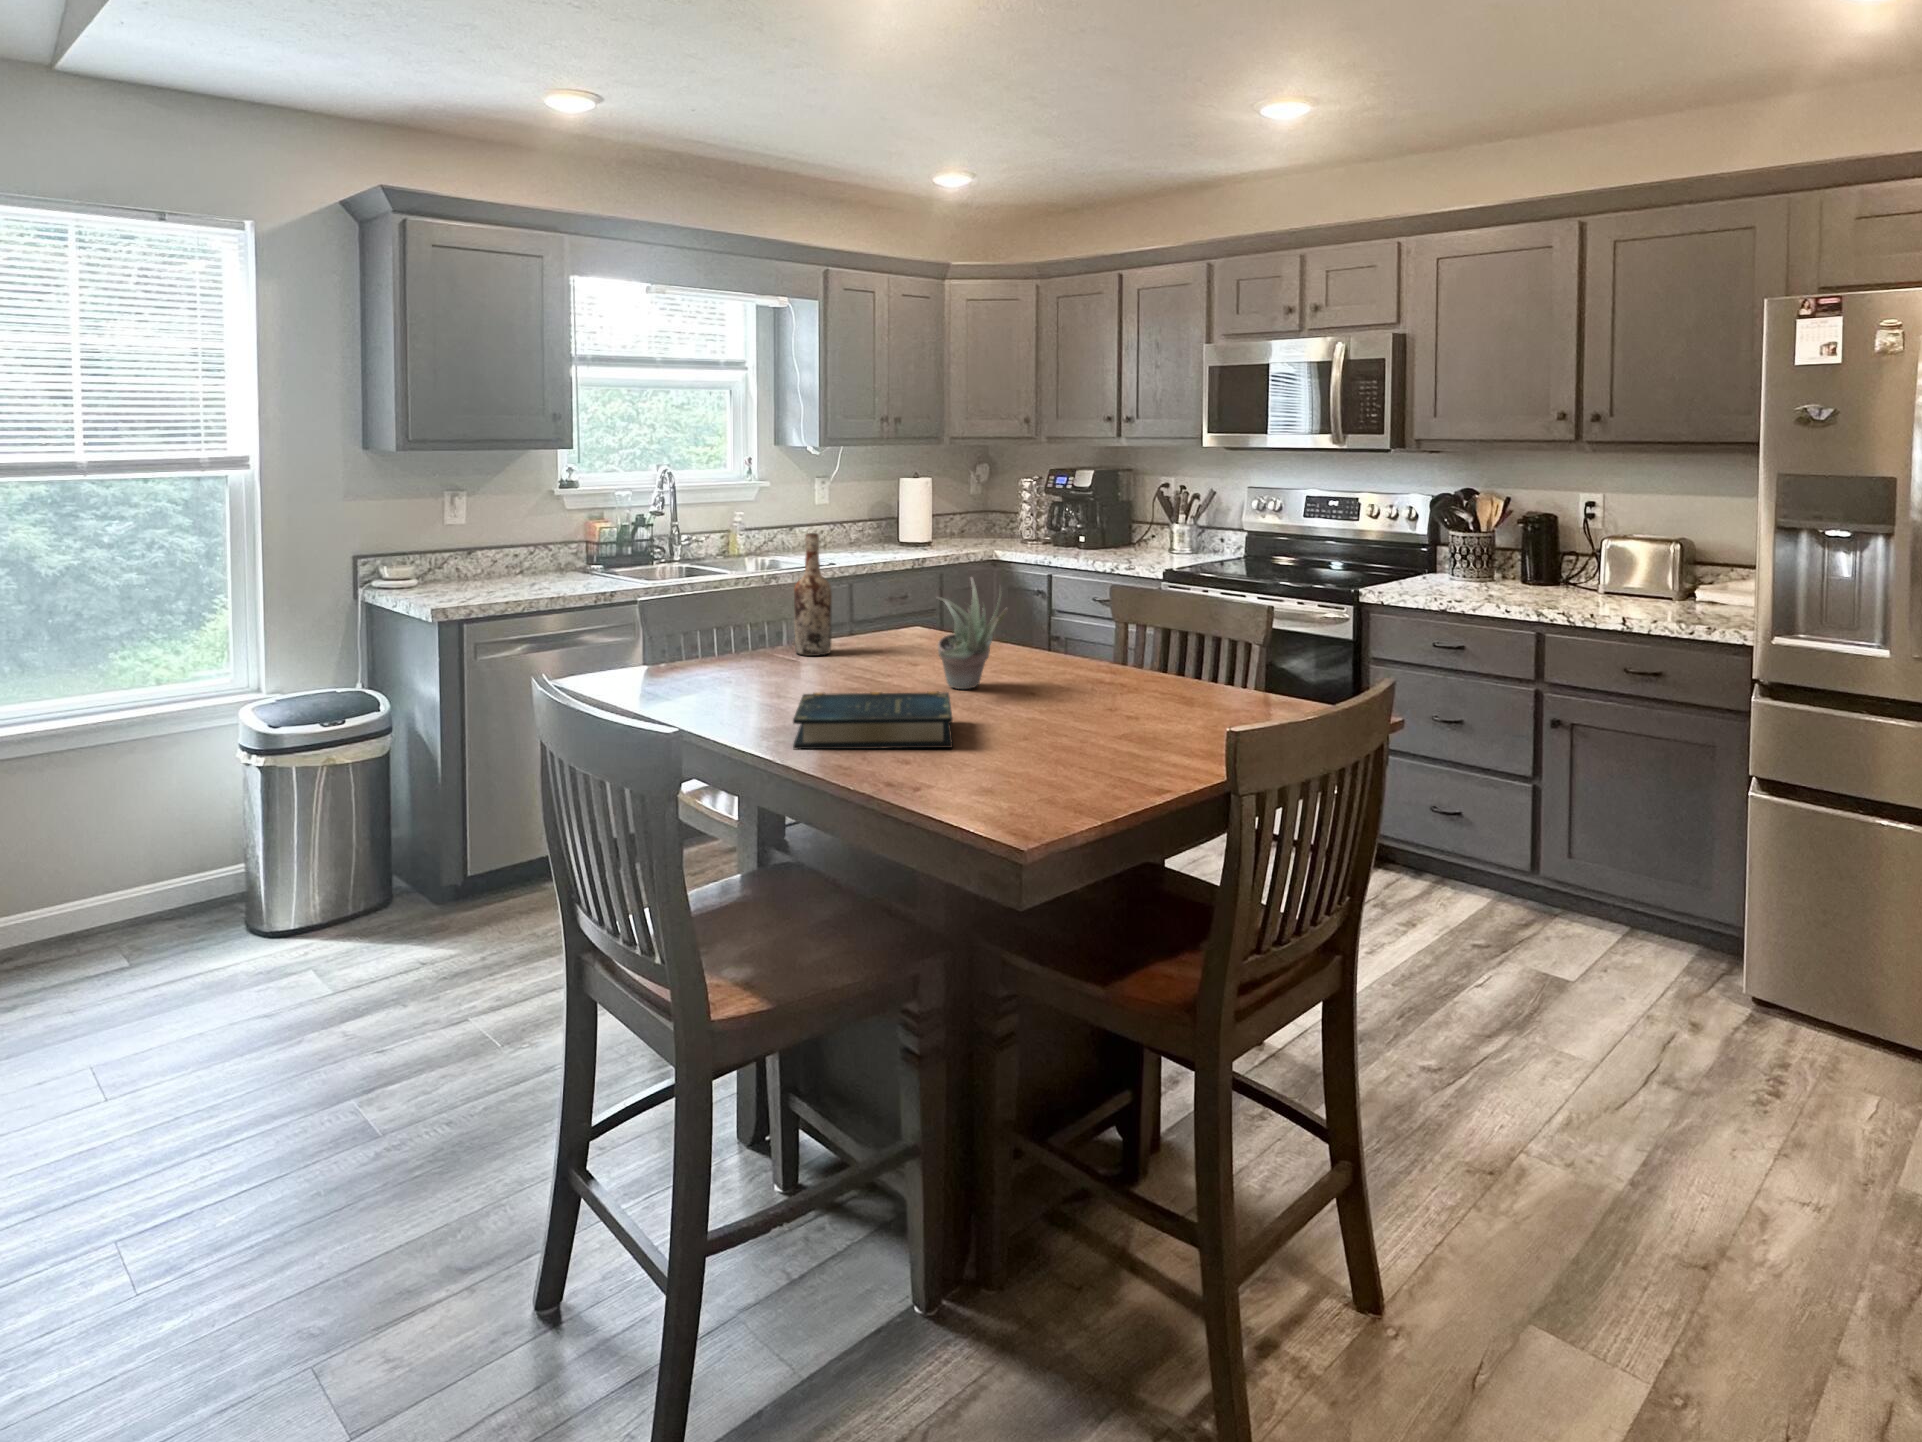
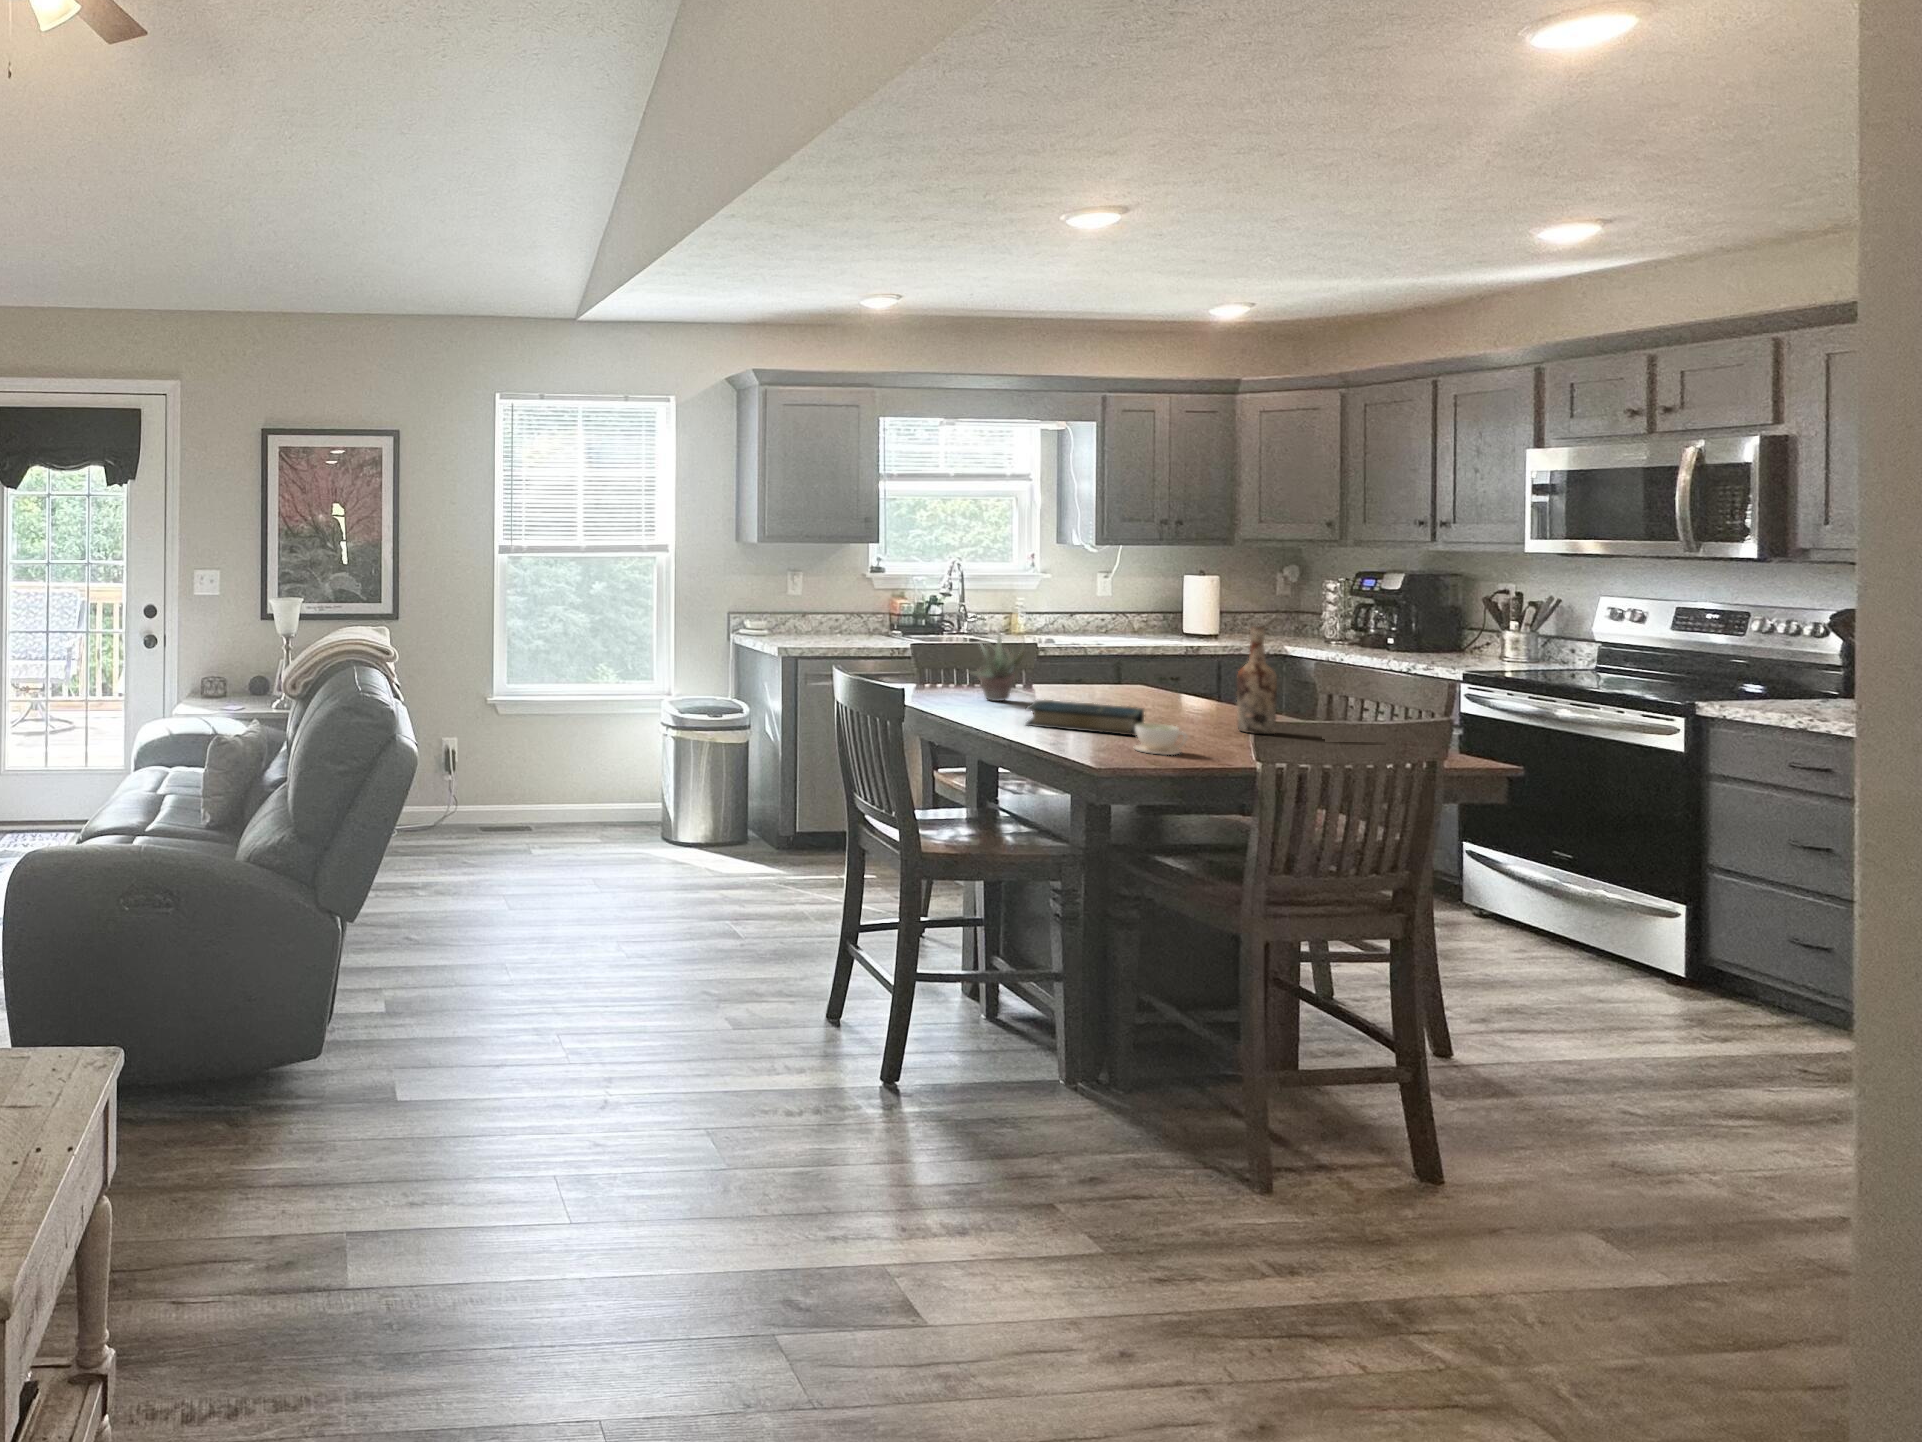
wine bottle: present [794,533,832,656] -> present [1237,626,1277,734]
succulent plant: present [937,578,1008,689] -> present [968,631,1025,701]
coffee cup: none [968,739,1046,798] -> present [1134,723,1187,755]

